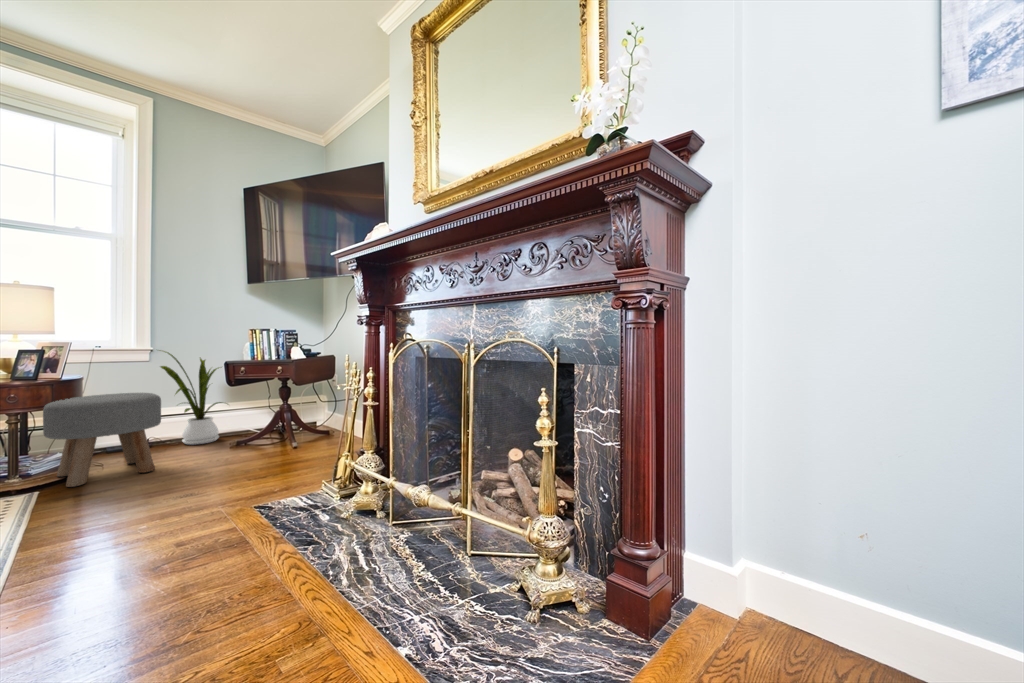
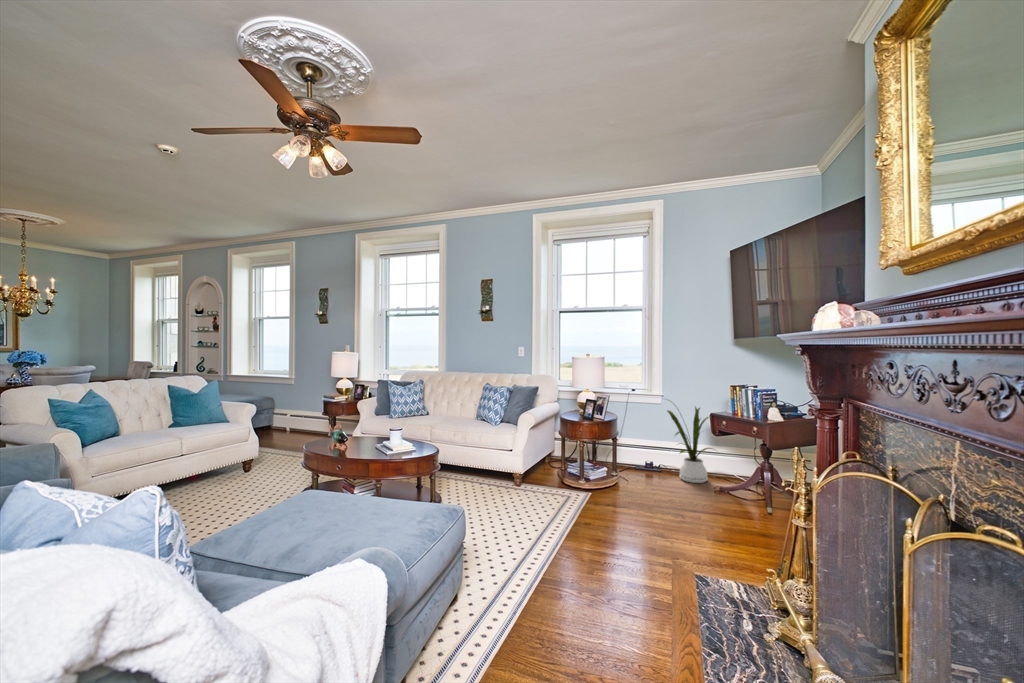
ottoman: present [43,393,161,487] -> none [593,432,657,501]

